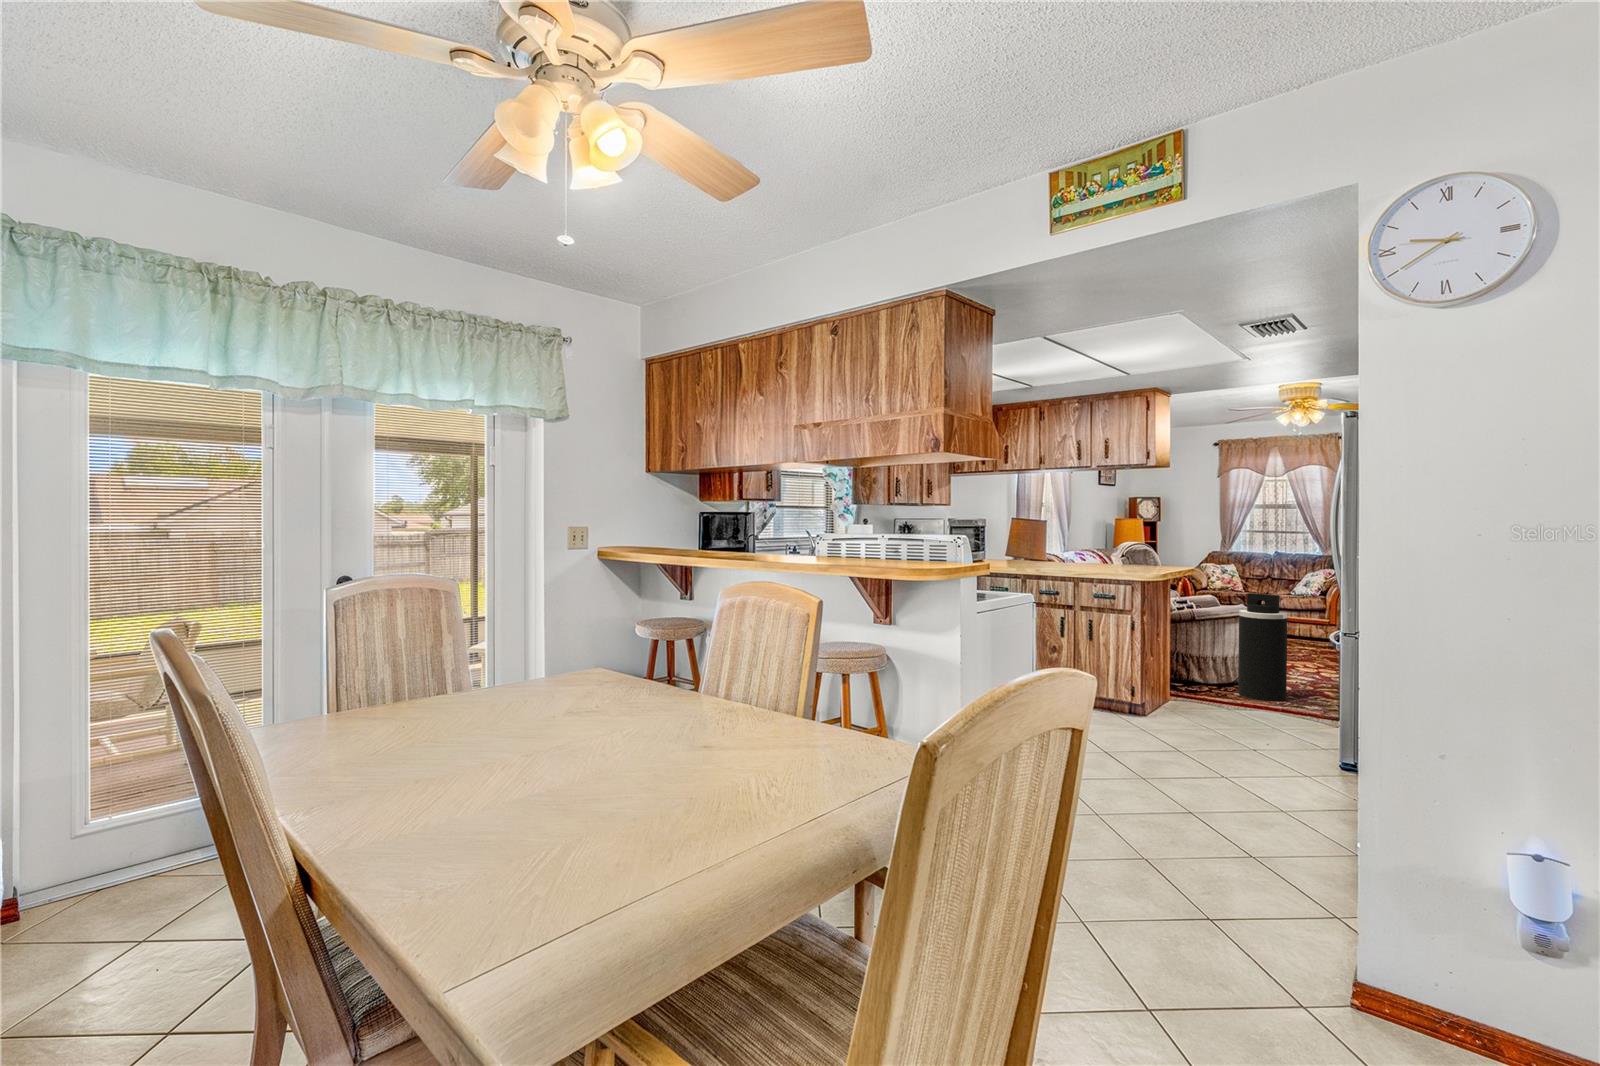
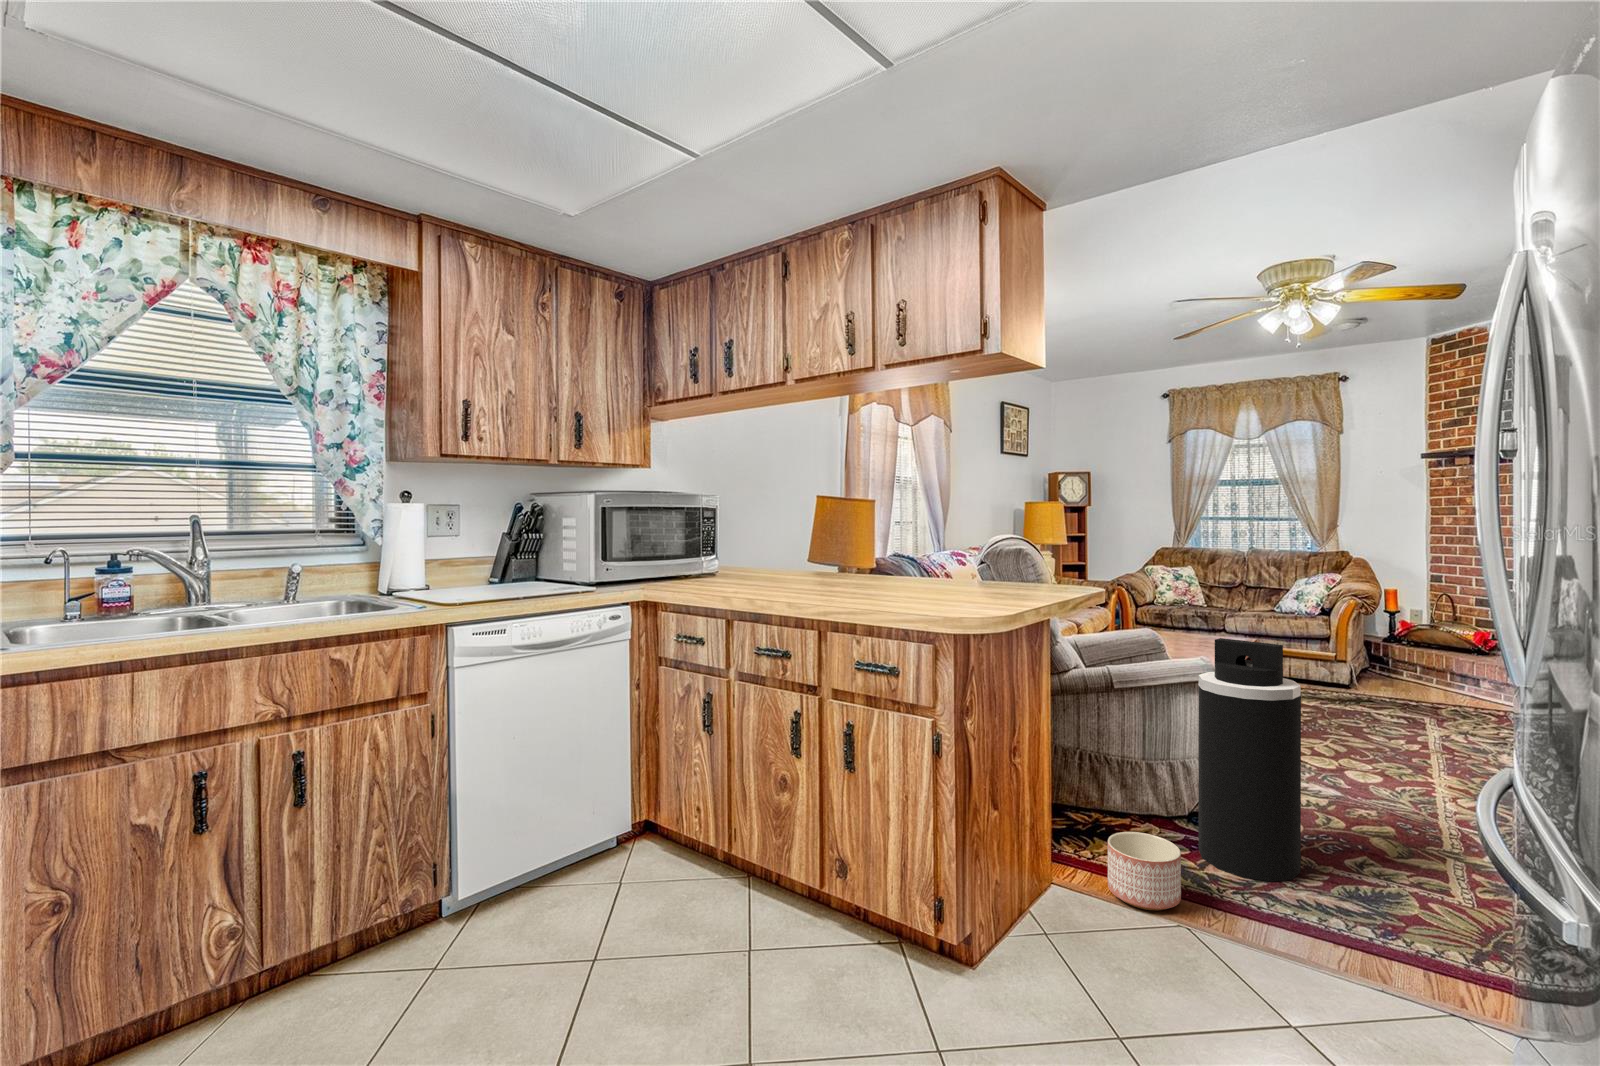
planter: none [1197,678,1231,706] -> present [1108,832,1181,910]

